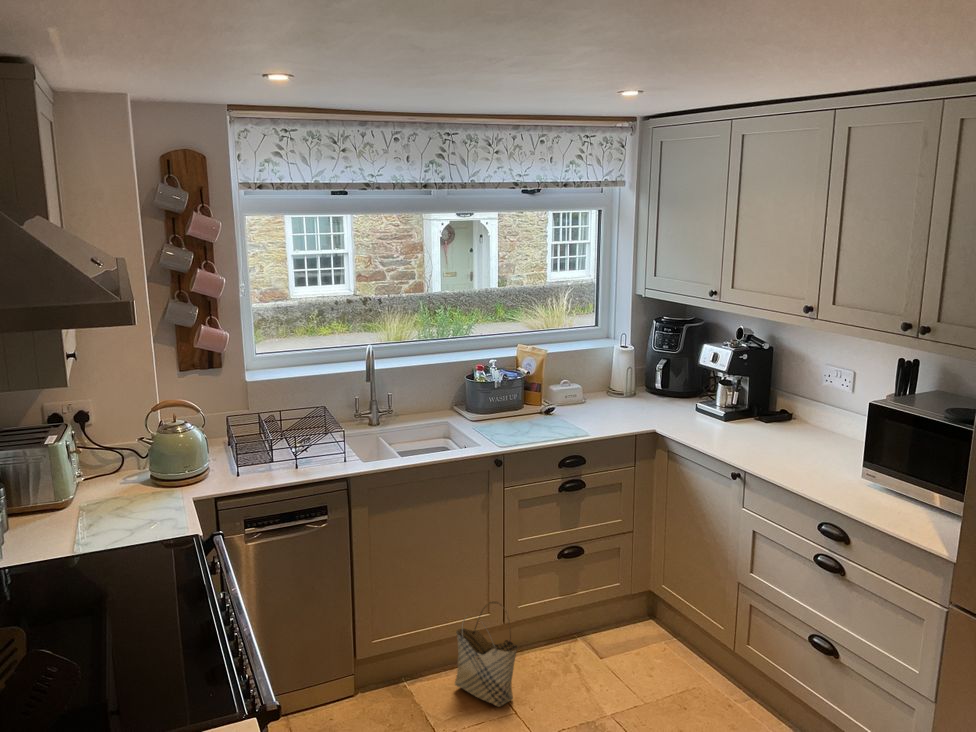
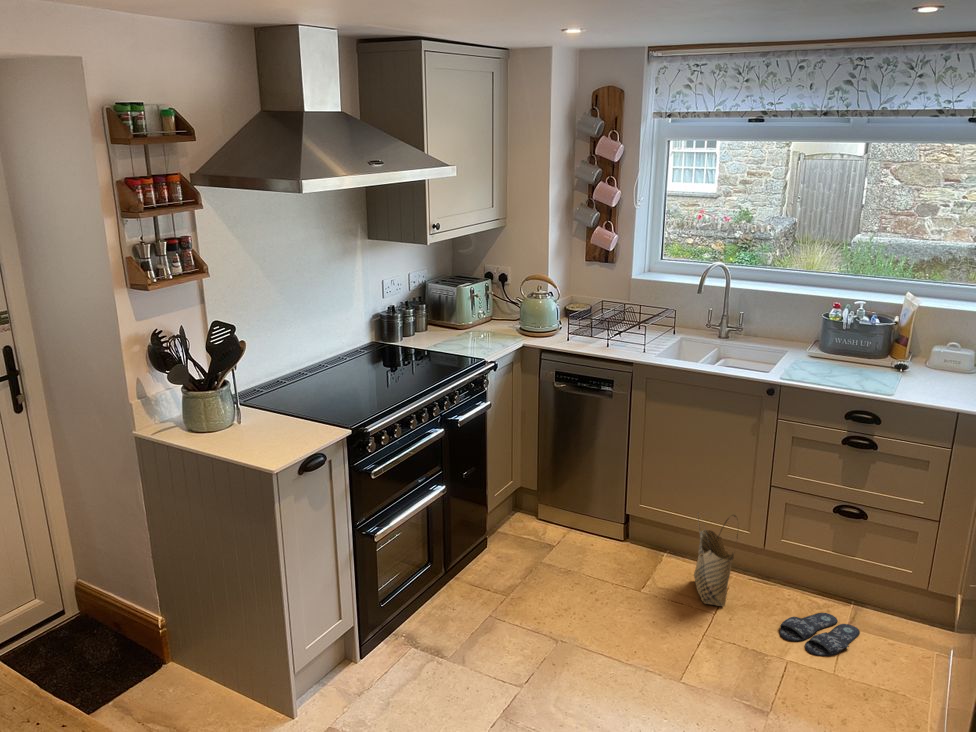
slippers: none [567,655,631,699] -> present [780,613,860,656]

